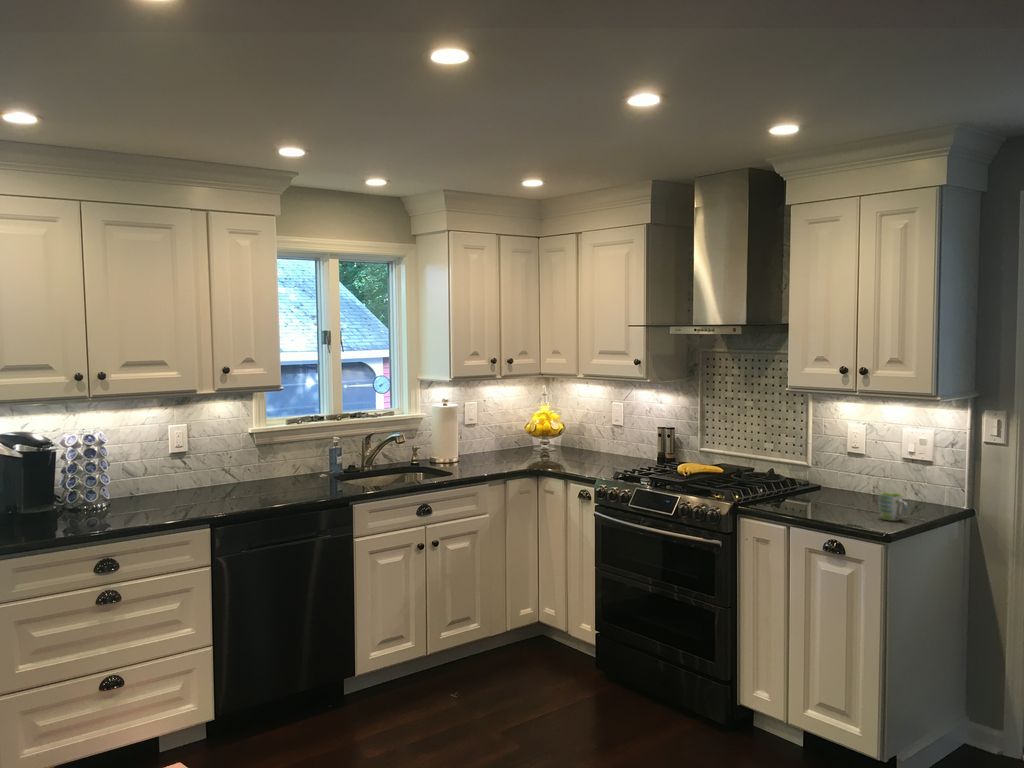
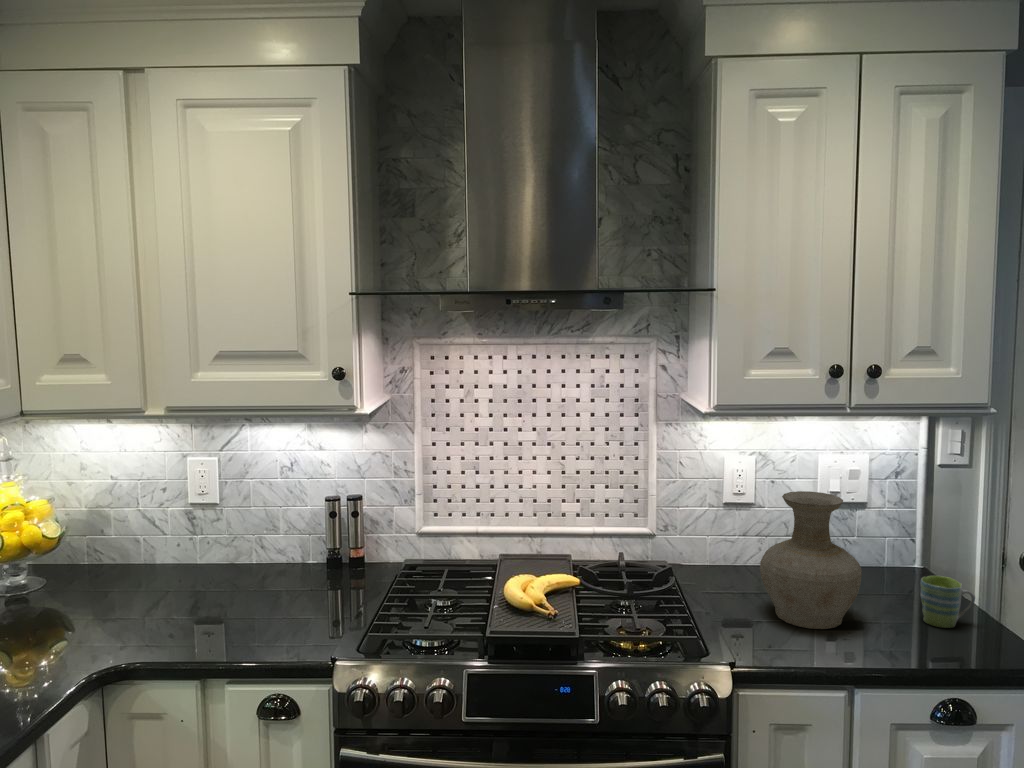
vase: none [798,436,855,509] -> present [760,491,862,629]

